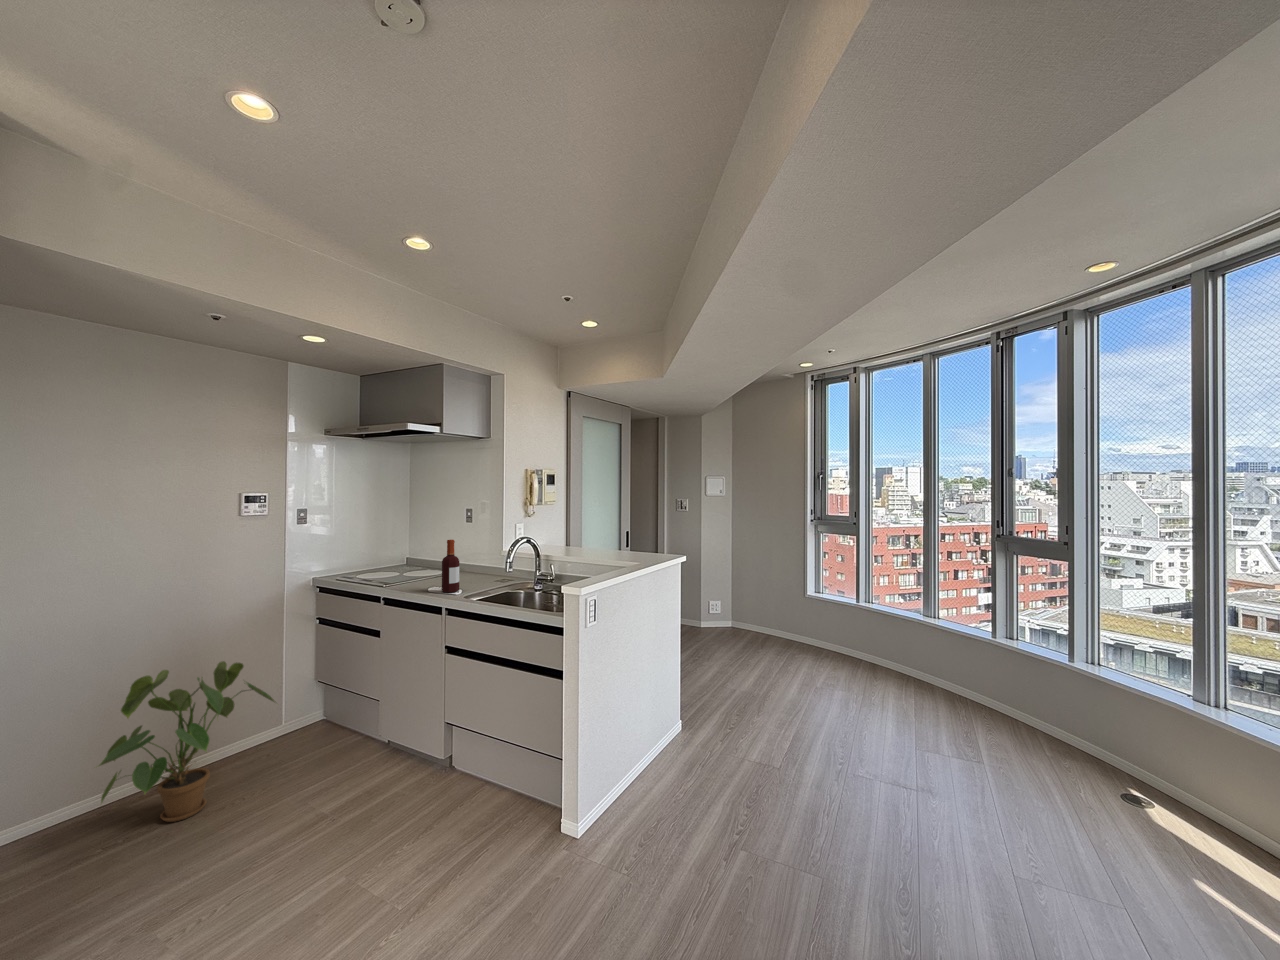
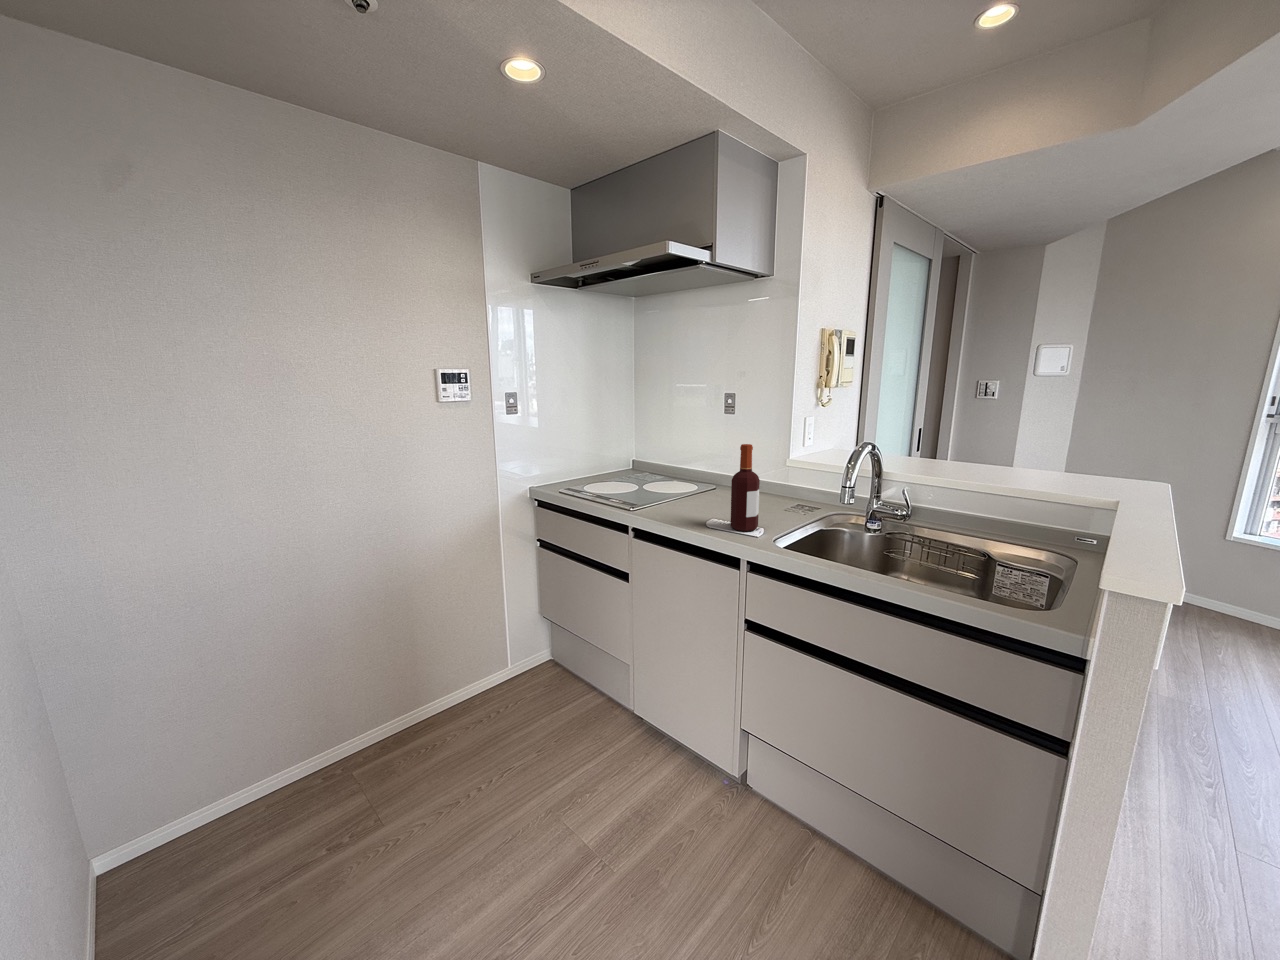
house plant: present [99,661,275,822] -> none [309,599,514,815]

